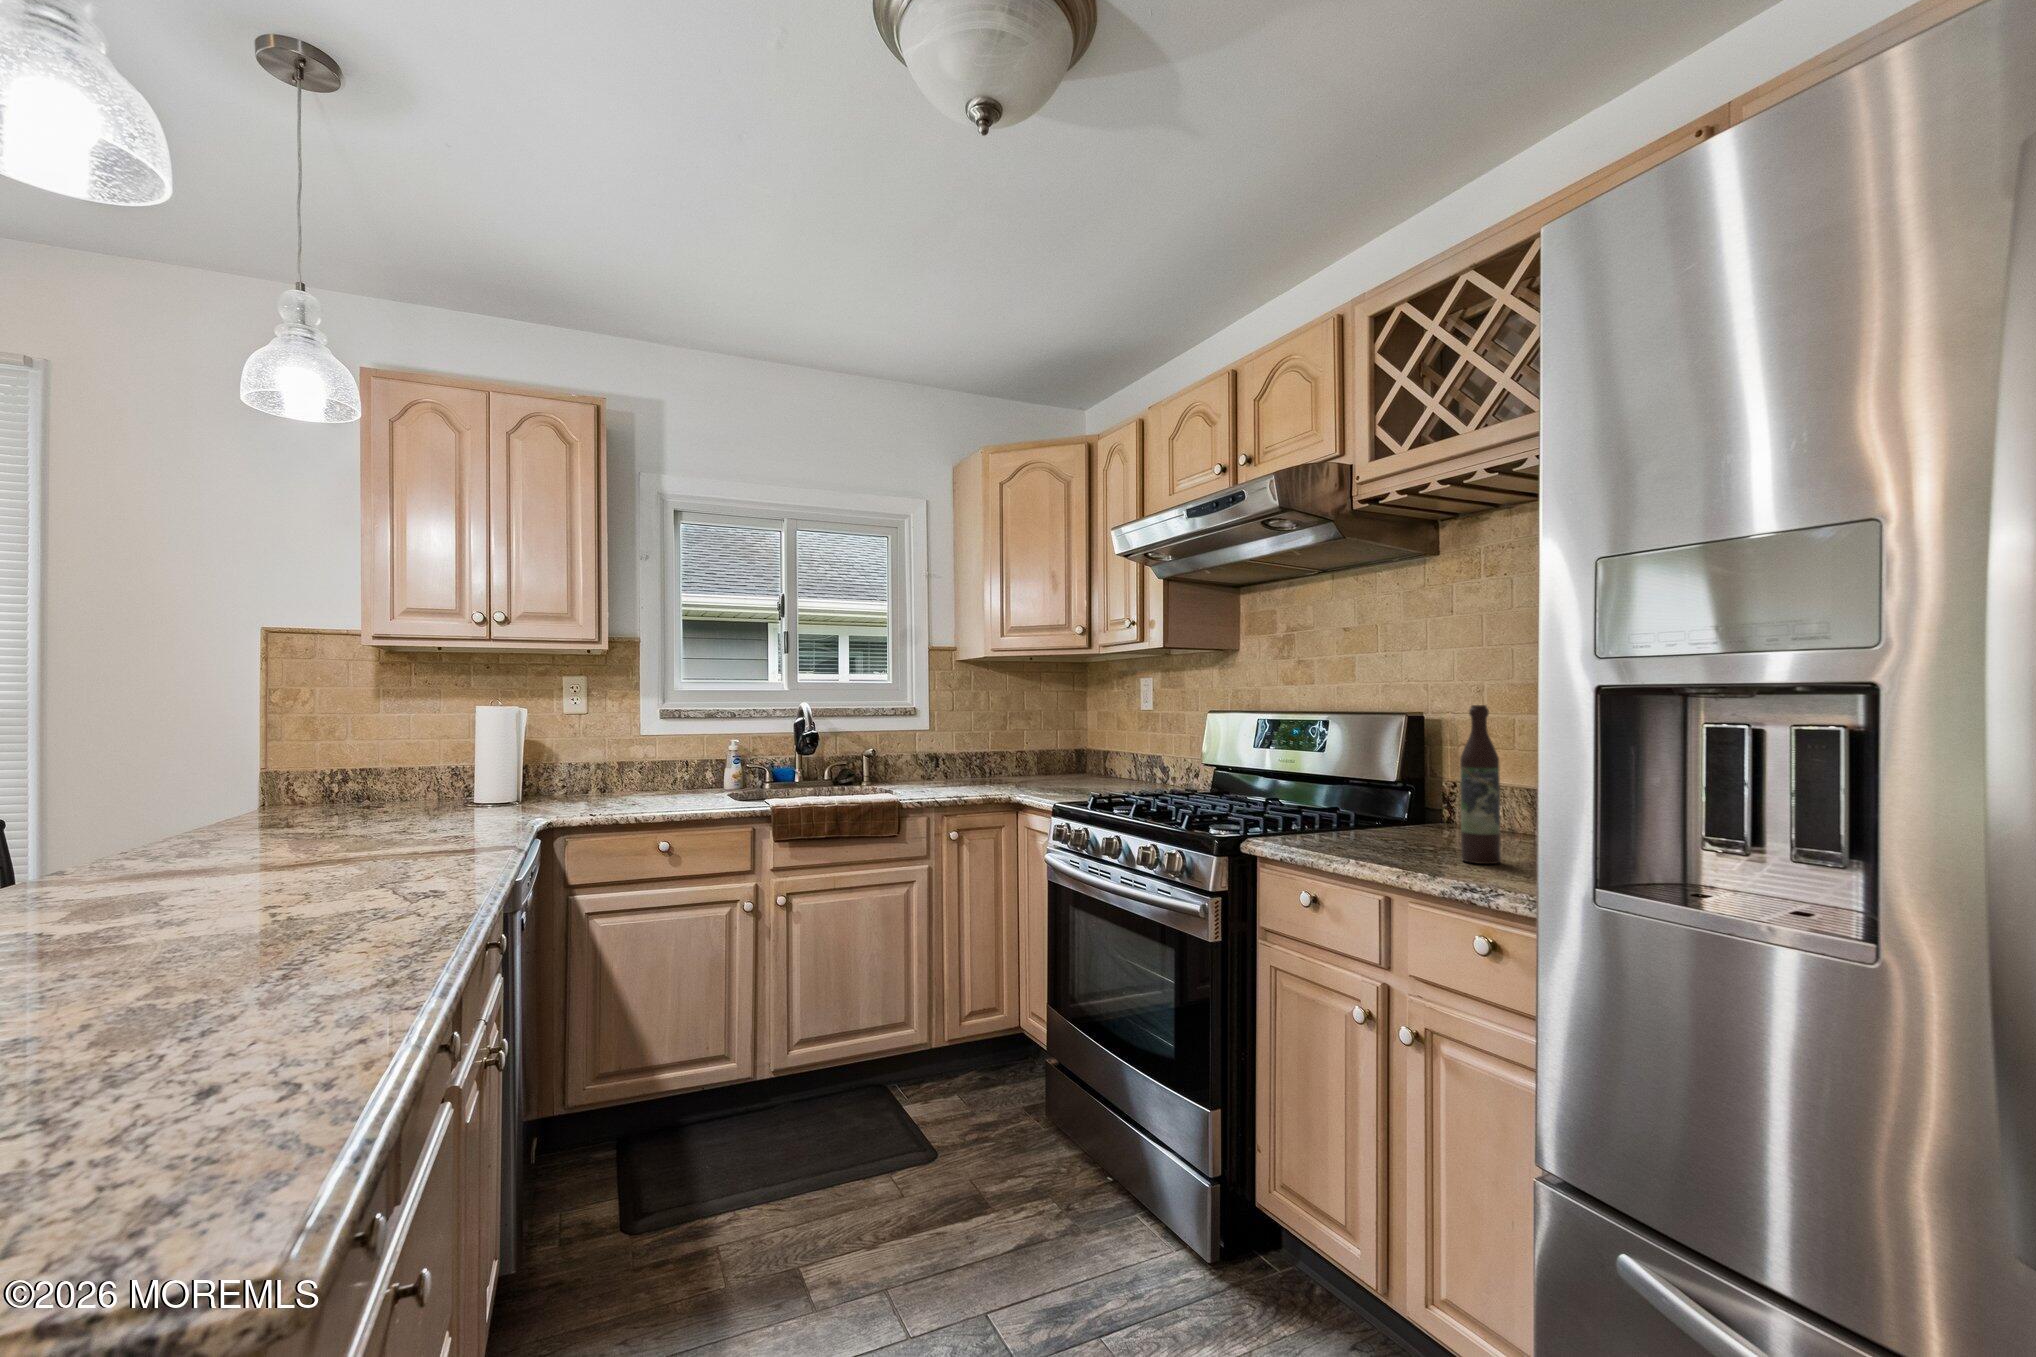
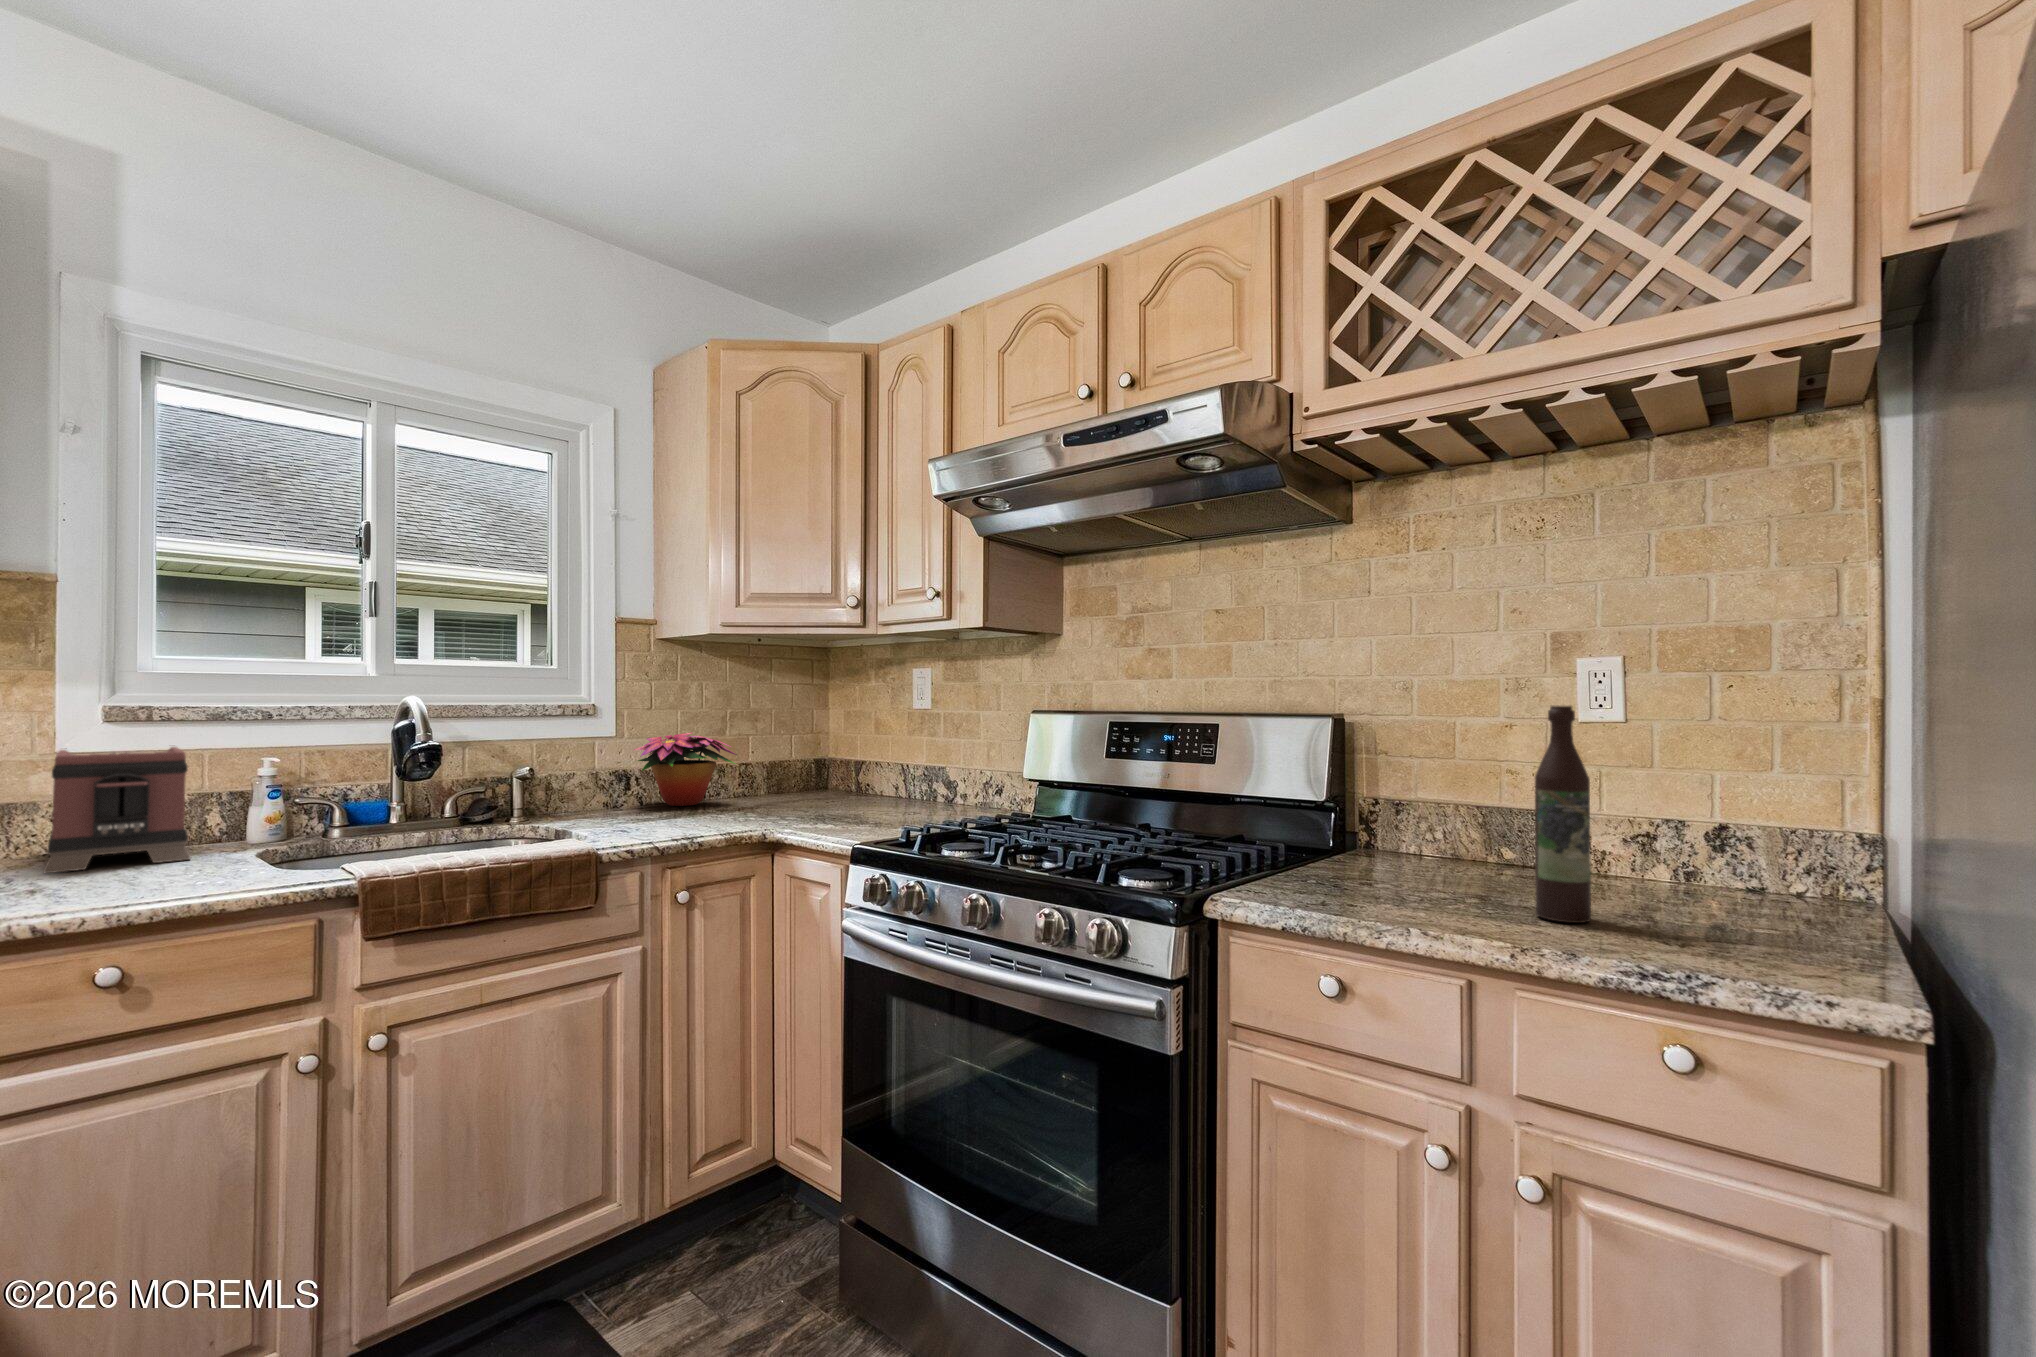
flower arrangement: none [939,726,1015,780] -> present [634,733,737,806]
toaster: none [635,731,697,797] -> present [43,747,190,873]

